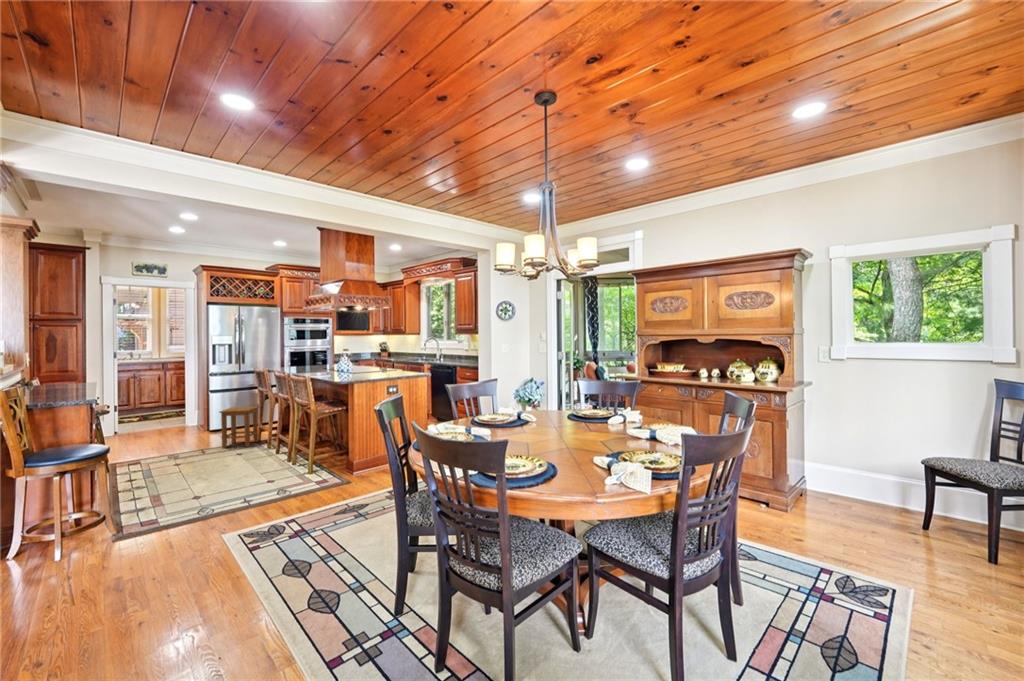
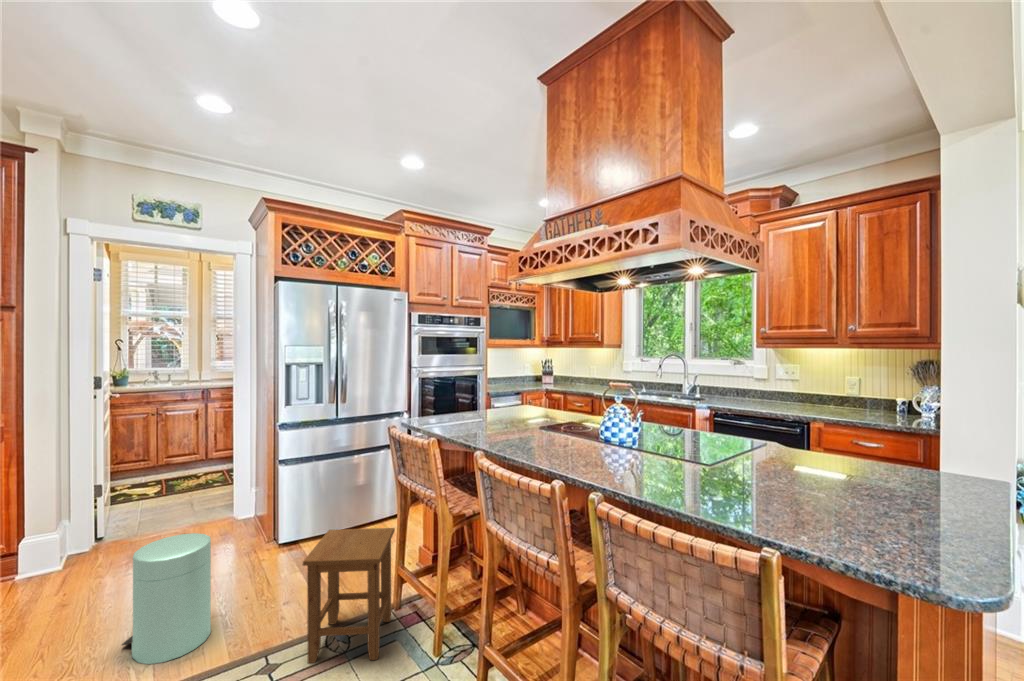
trash can: none [149,409,183,450] -> present [122,533,211,664]

